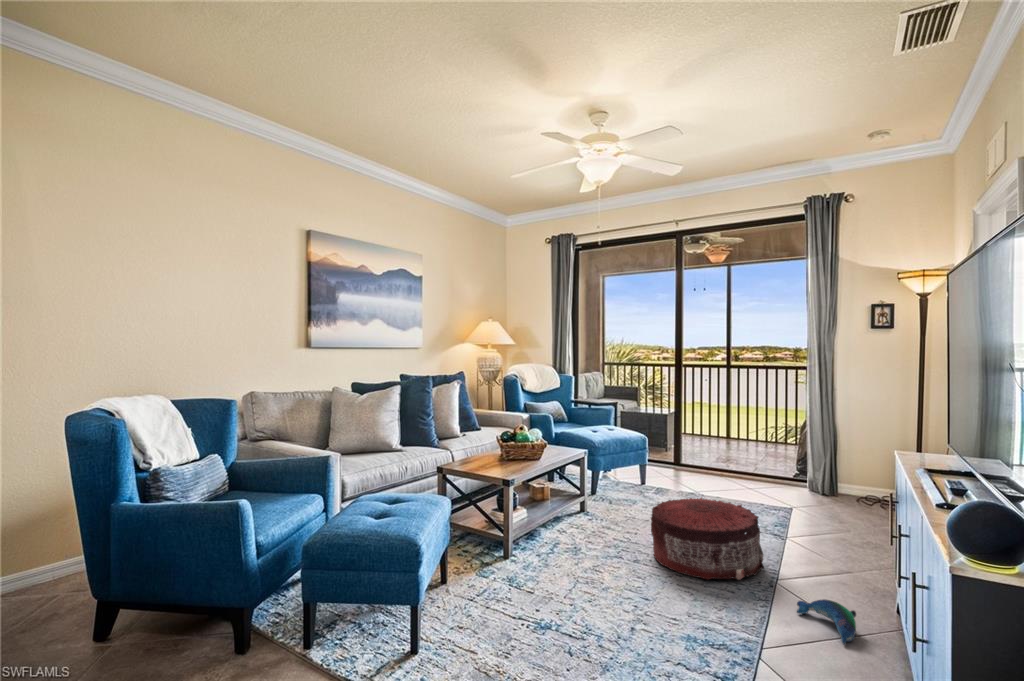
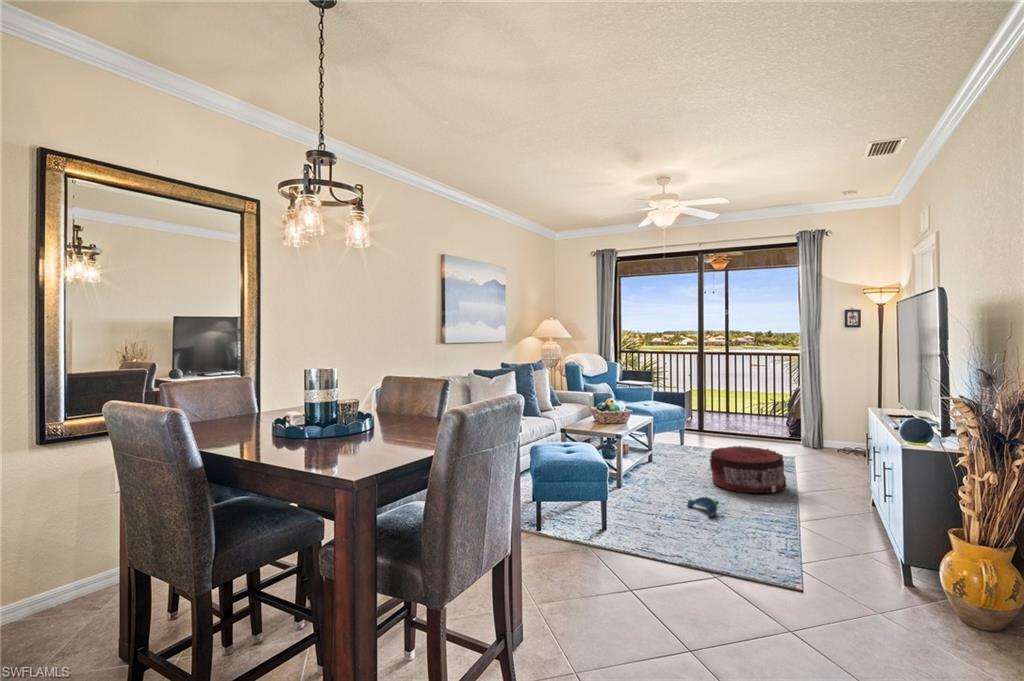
plush toy: present [797,600,856,644] -> present [687,497,719,518]

